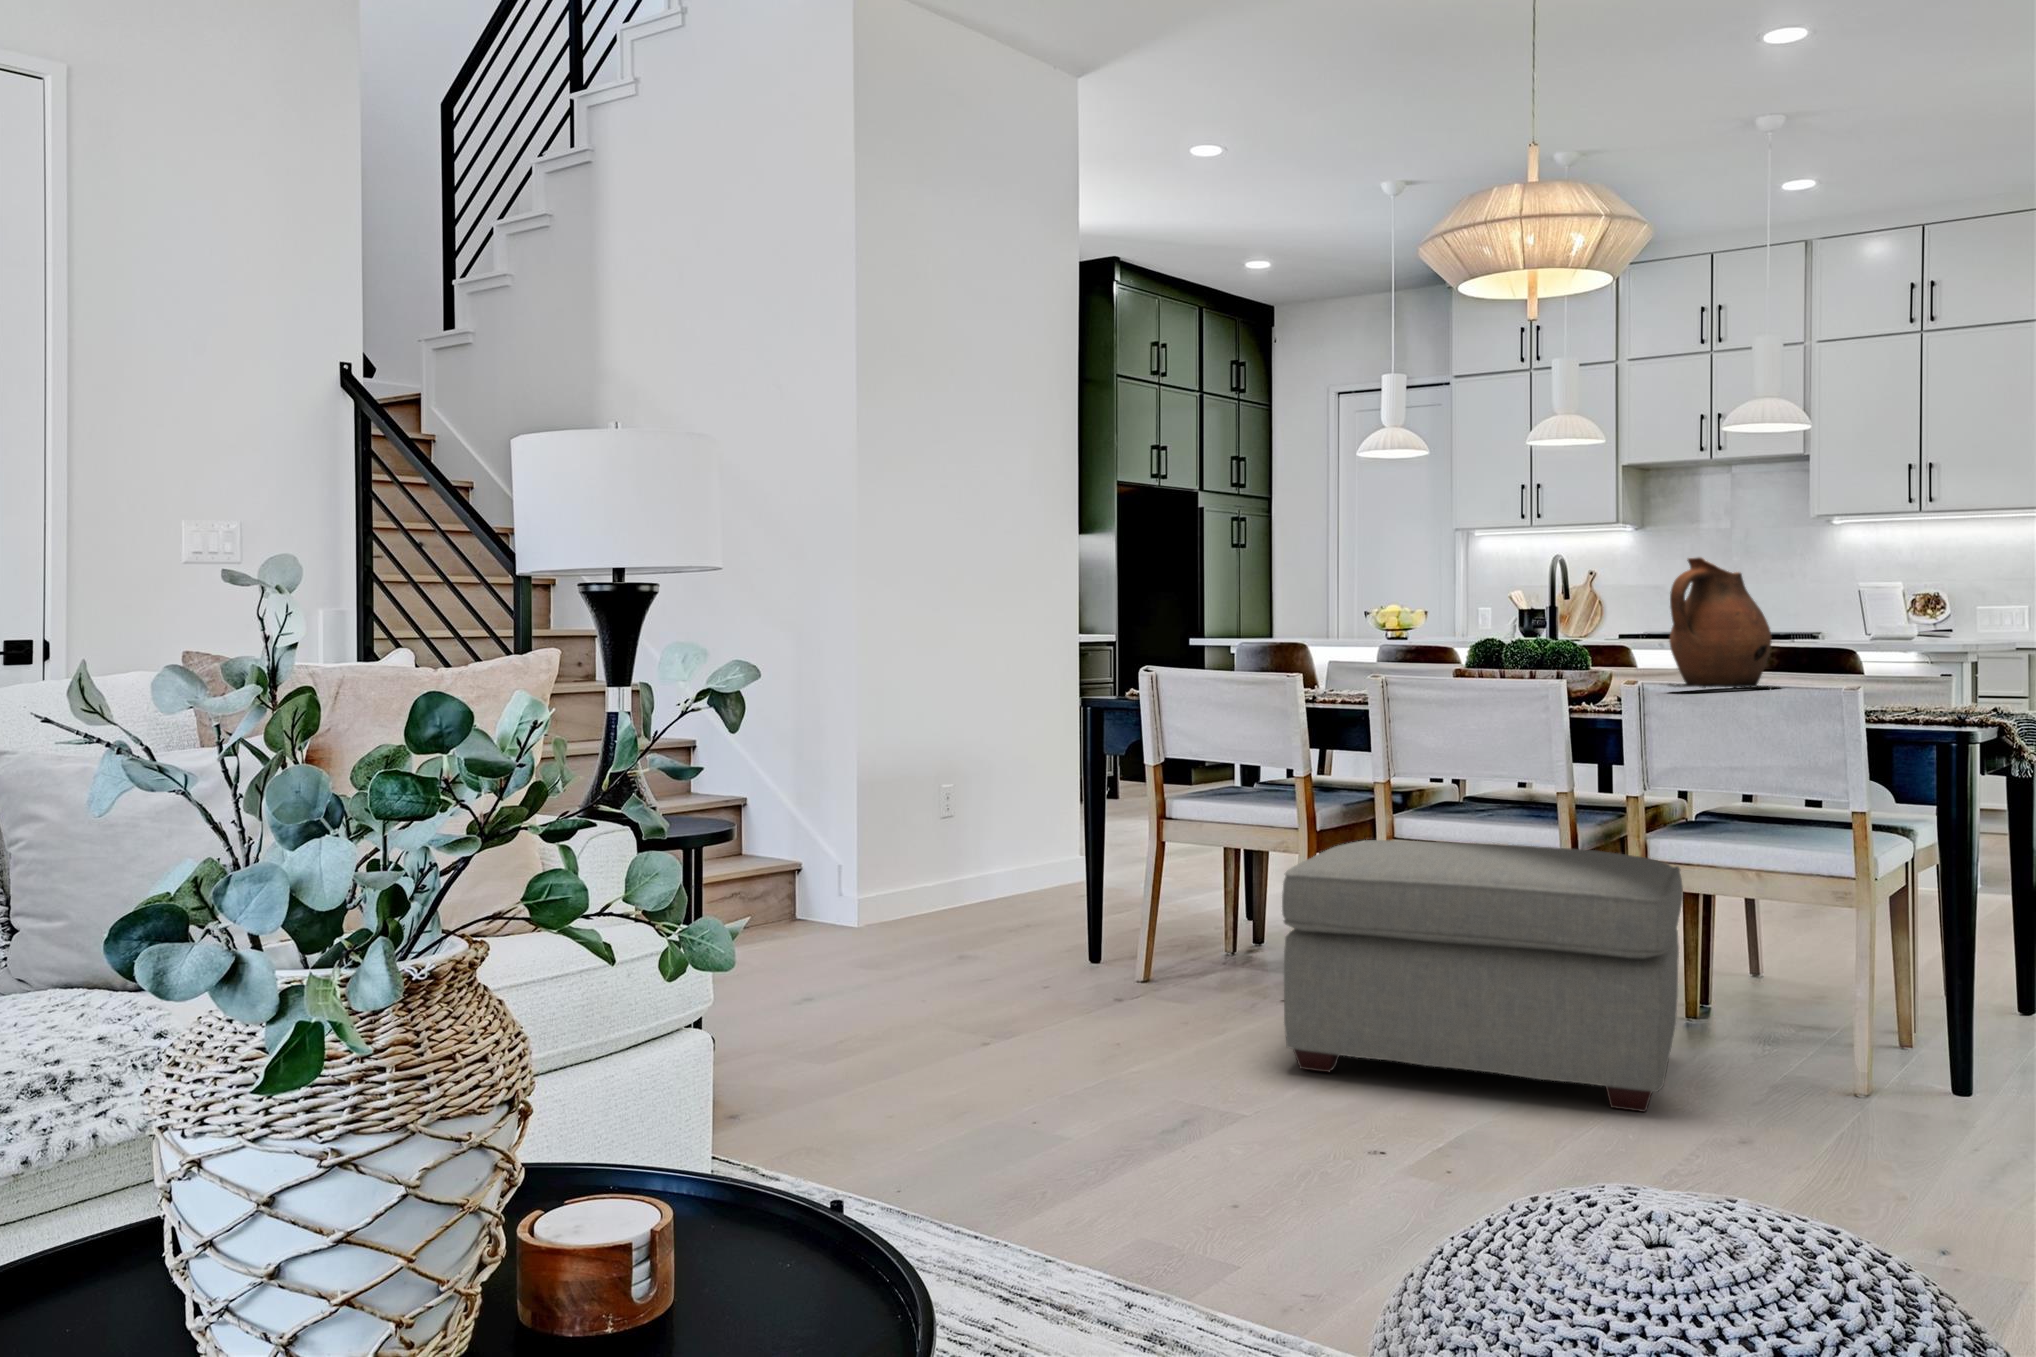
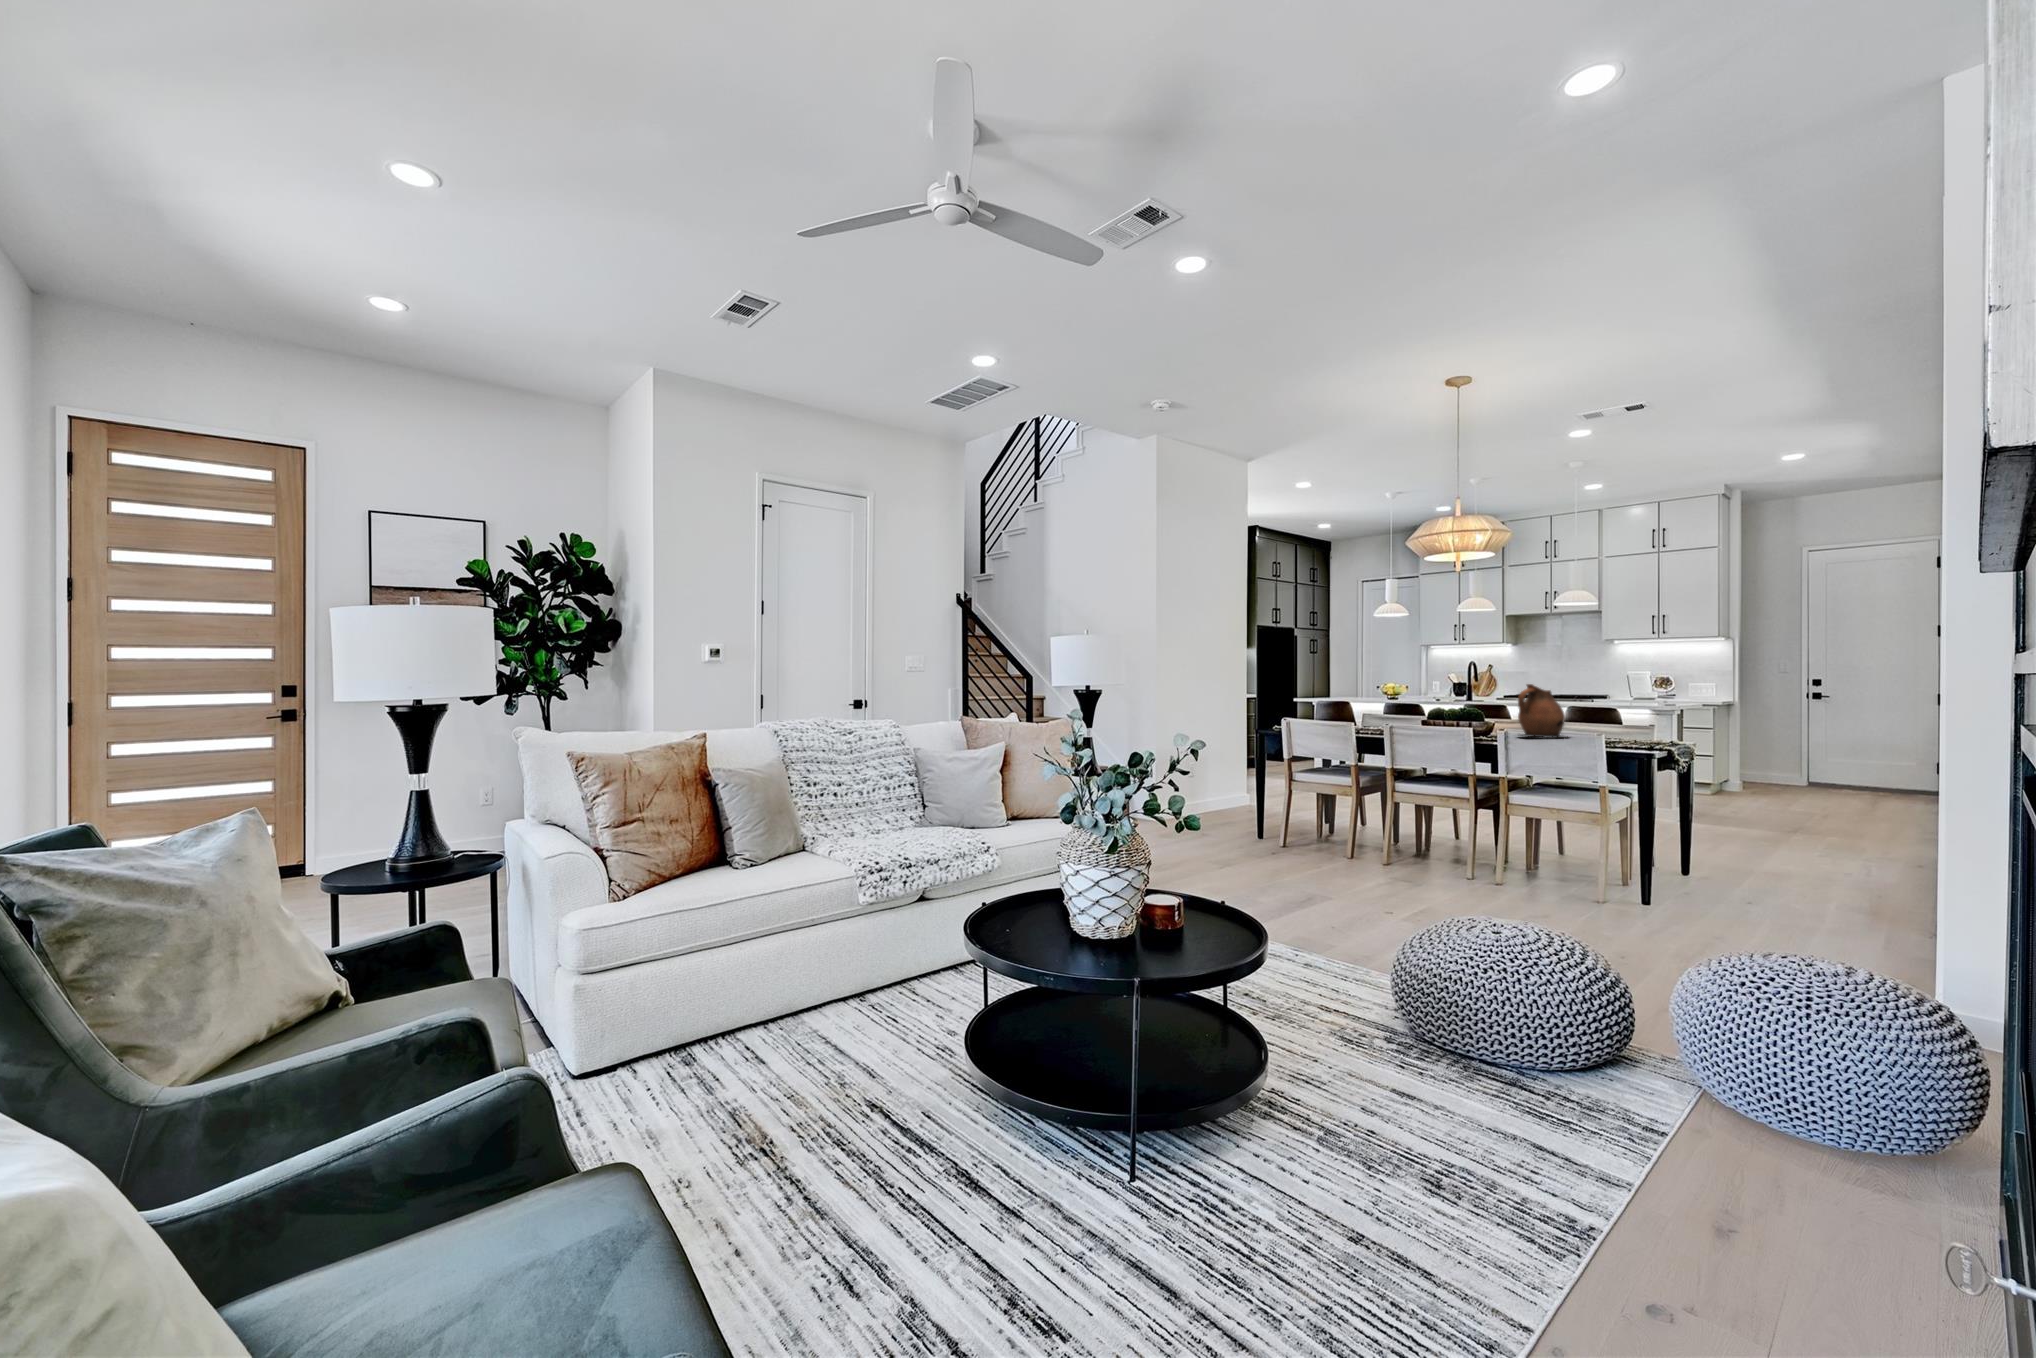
ottoman: present [1282,840,1683,1112] -> none [1349,792,1525,906]

